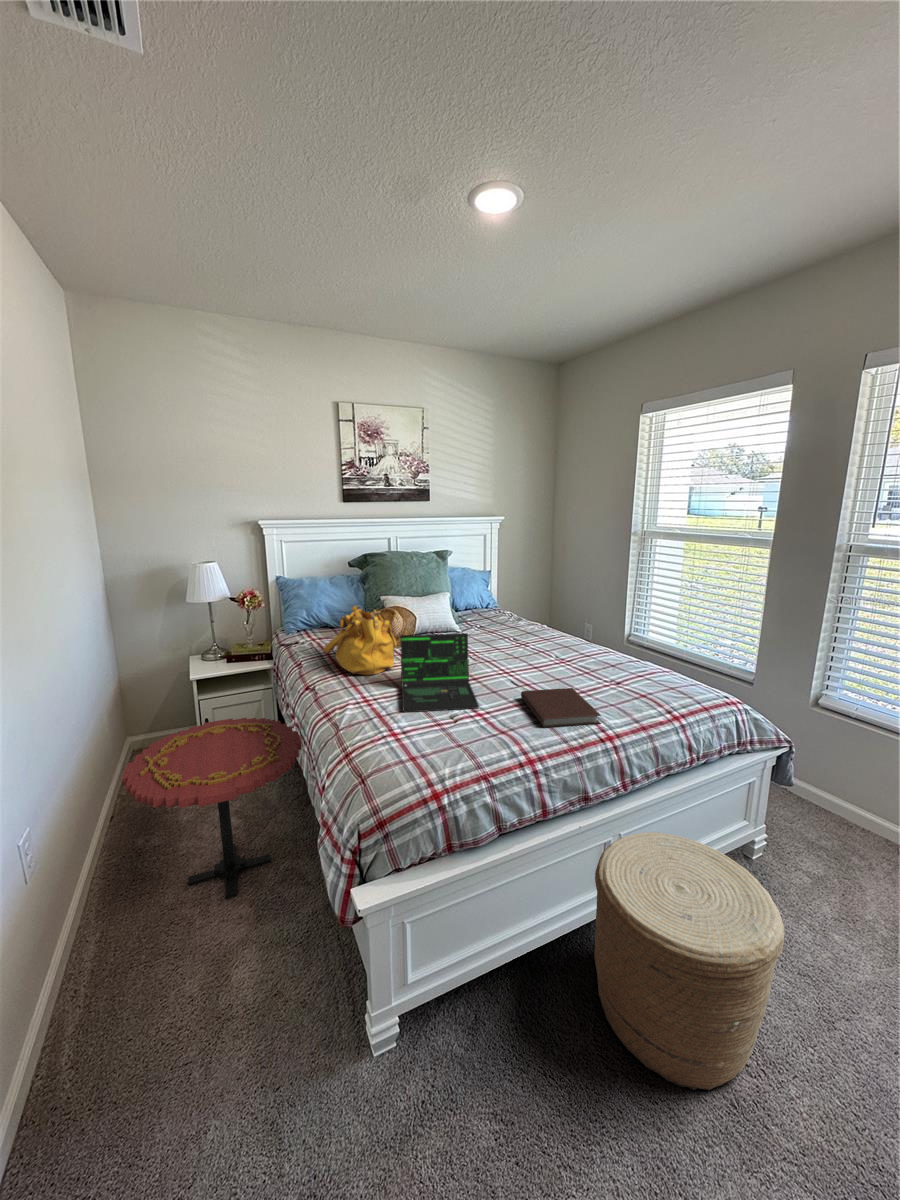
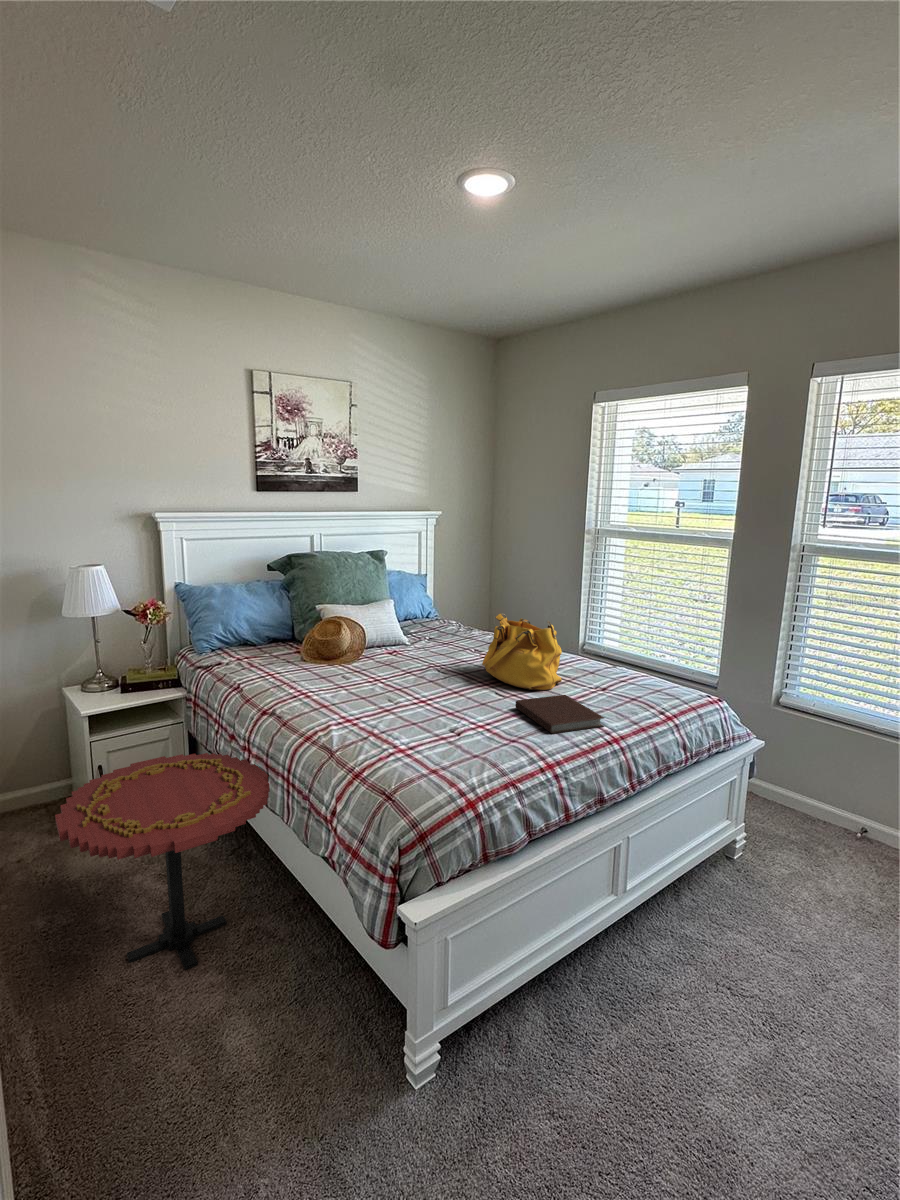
handbag: present [323,605,397,675] -> present [482,613,562,690]
laptop: present [400,633,484,712] -> none [378,641,477,730]
woven basket: present [595,832,784,1090] -> none [616,829,792,1058]

